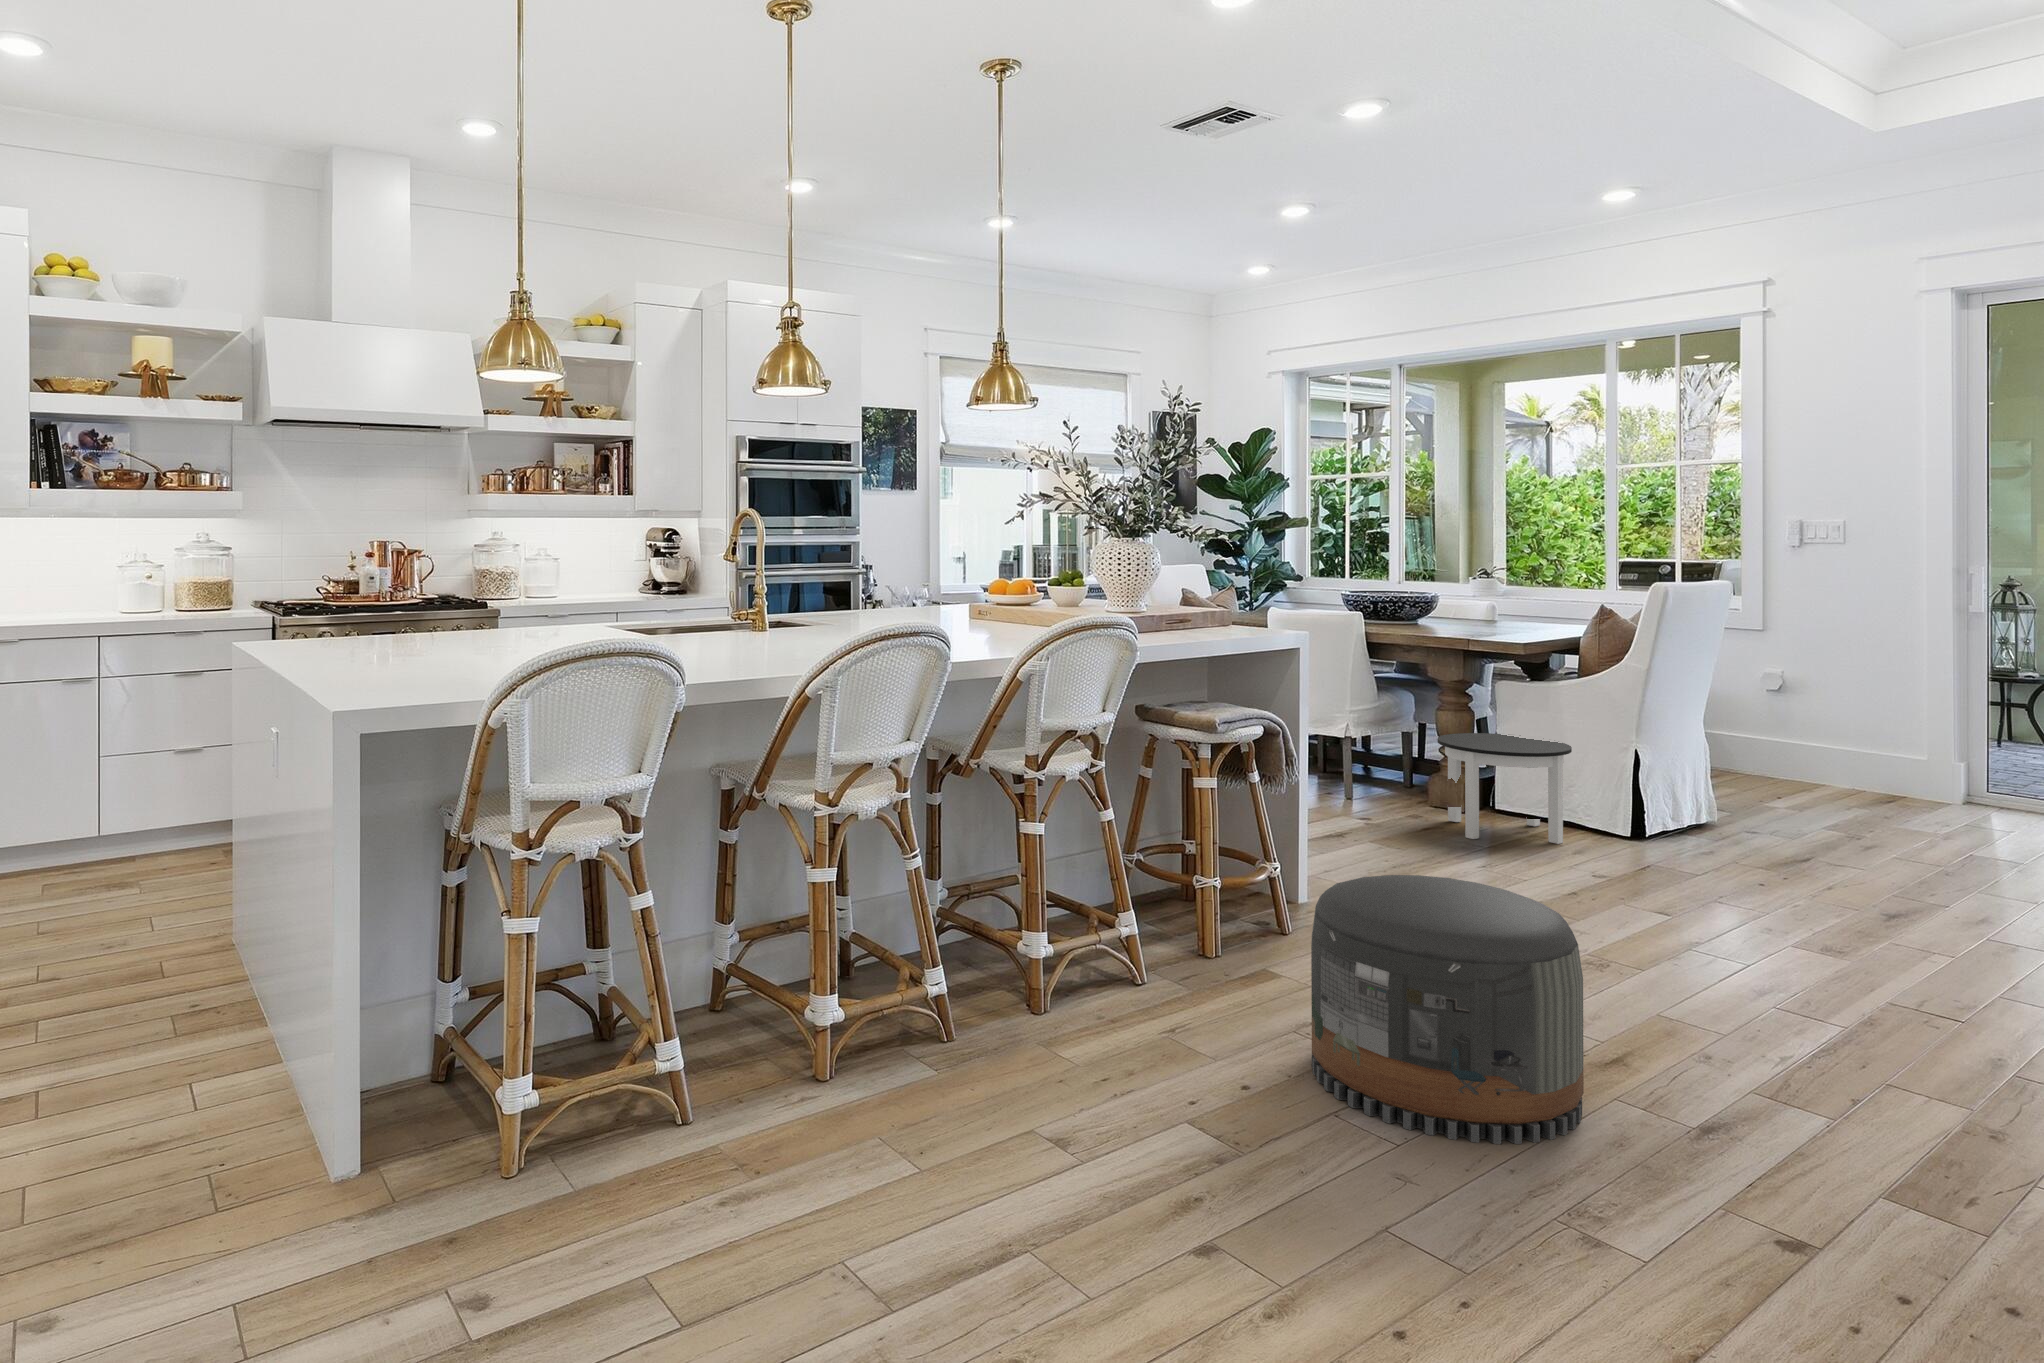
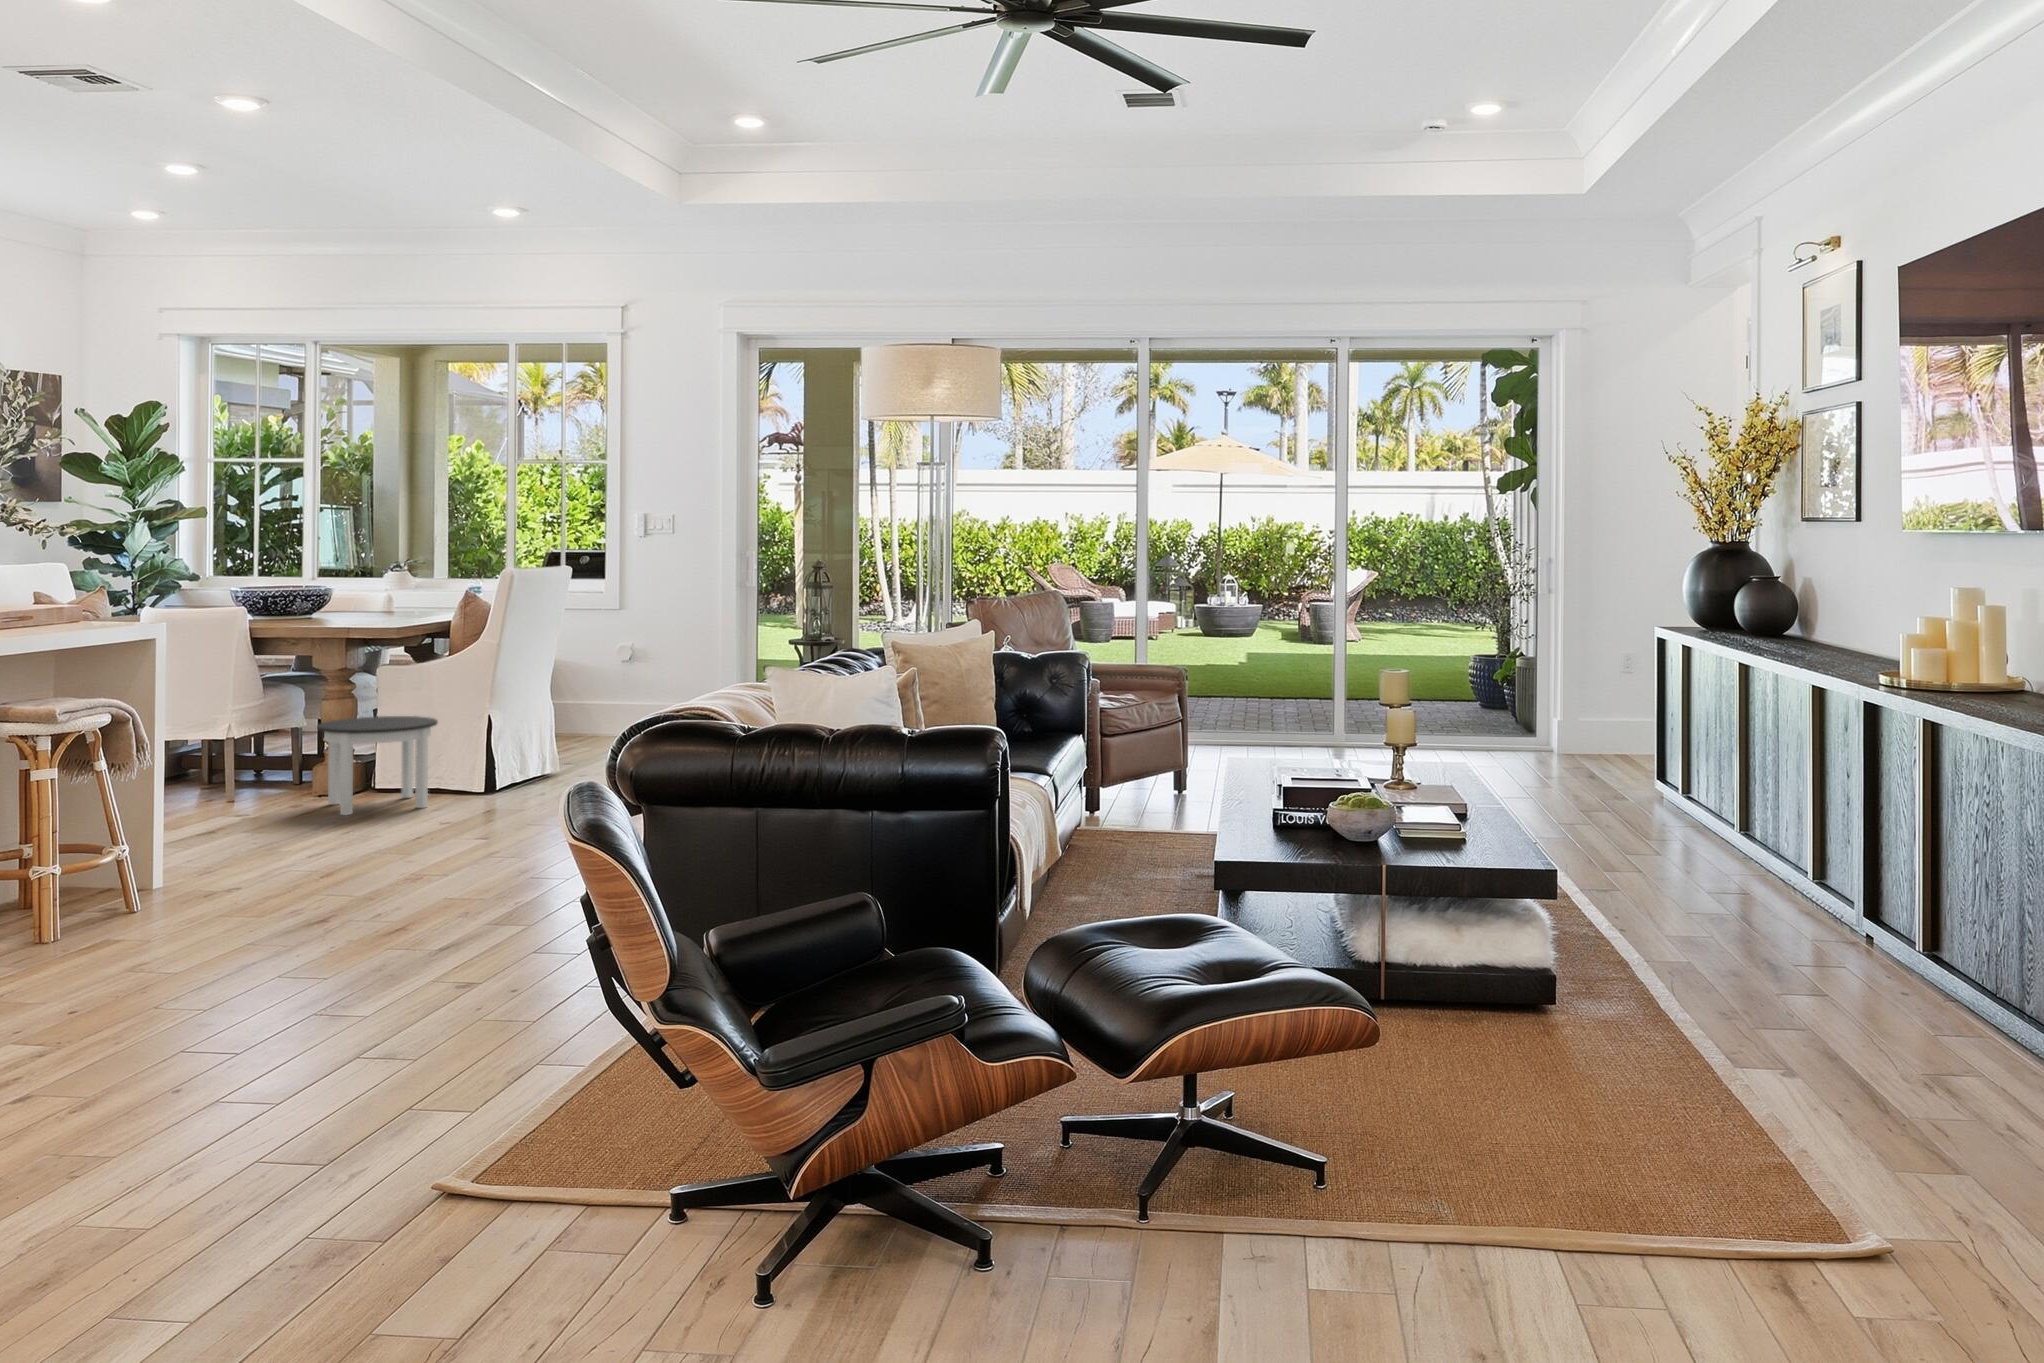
pouf: present [1311,875,1584,1144] -> none [137,813,361,1008]

